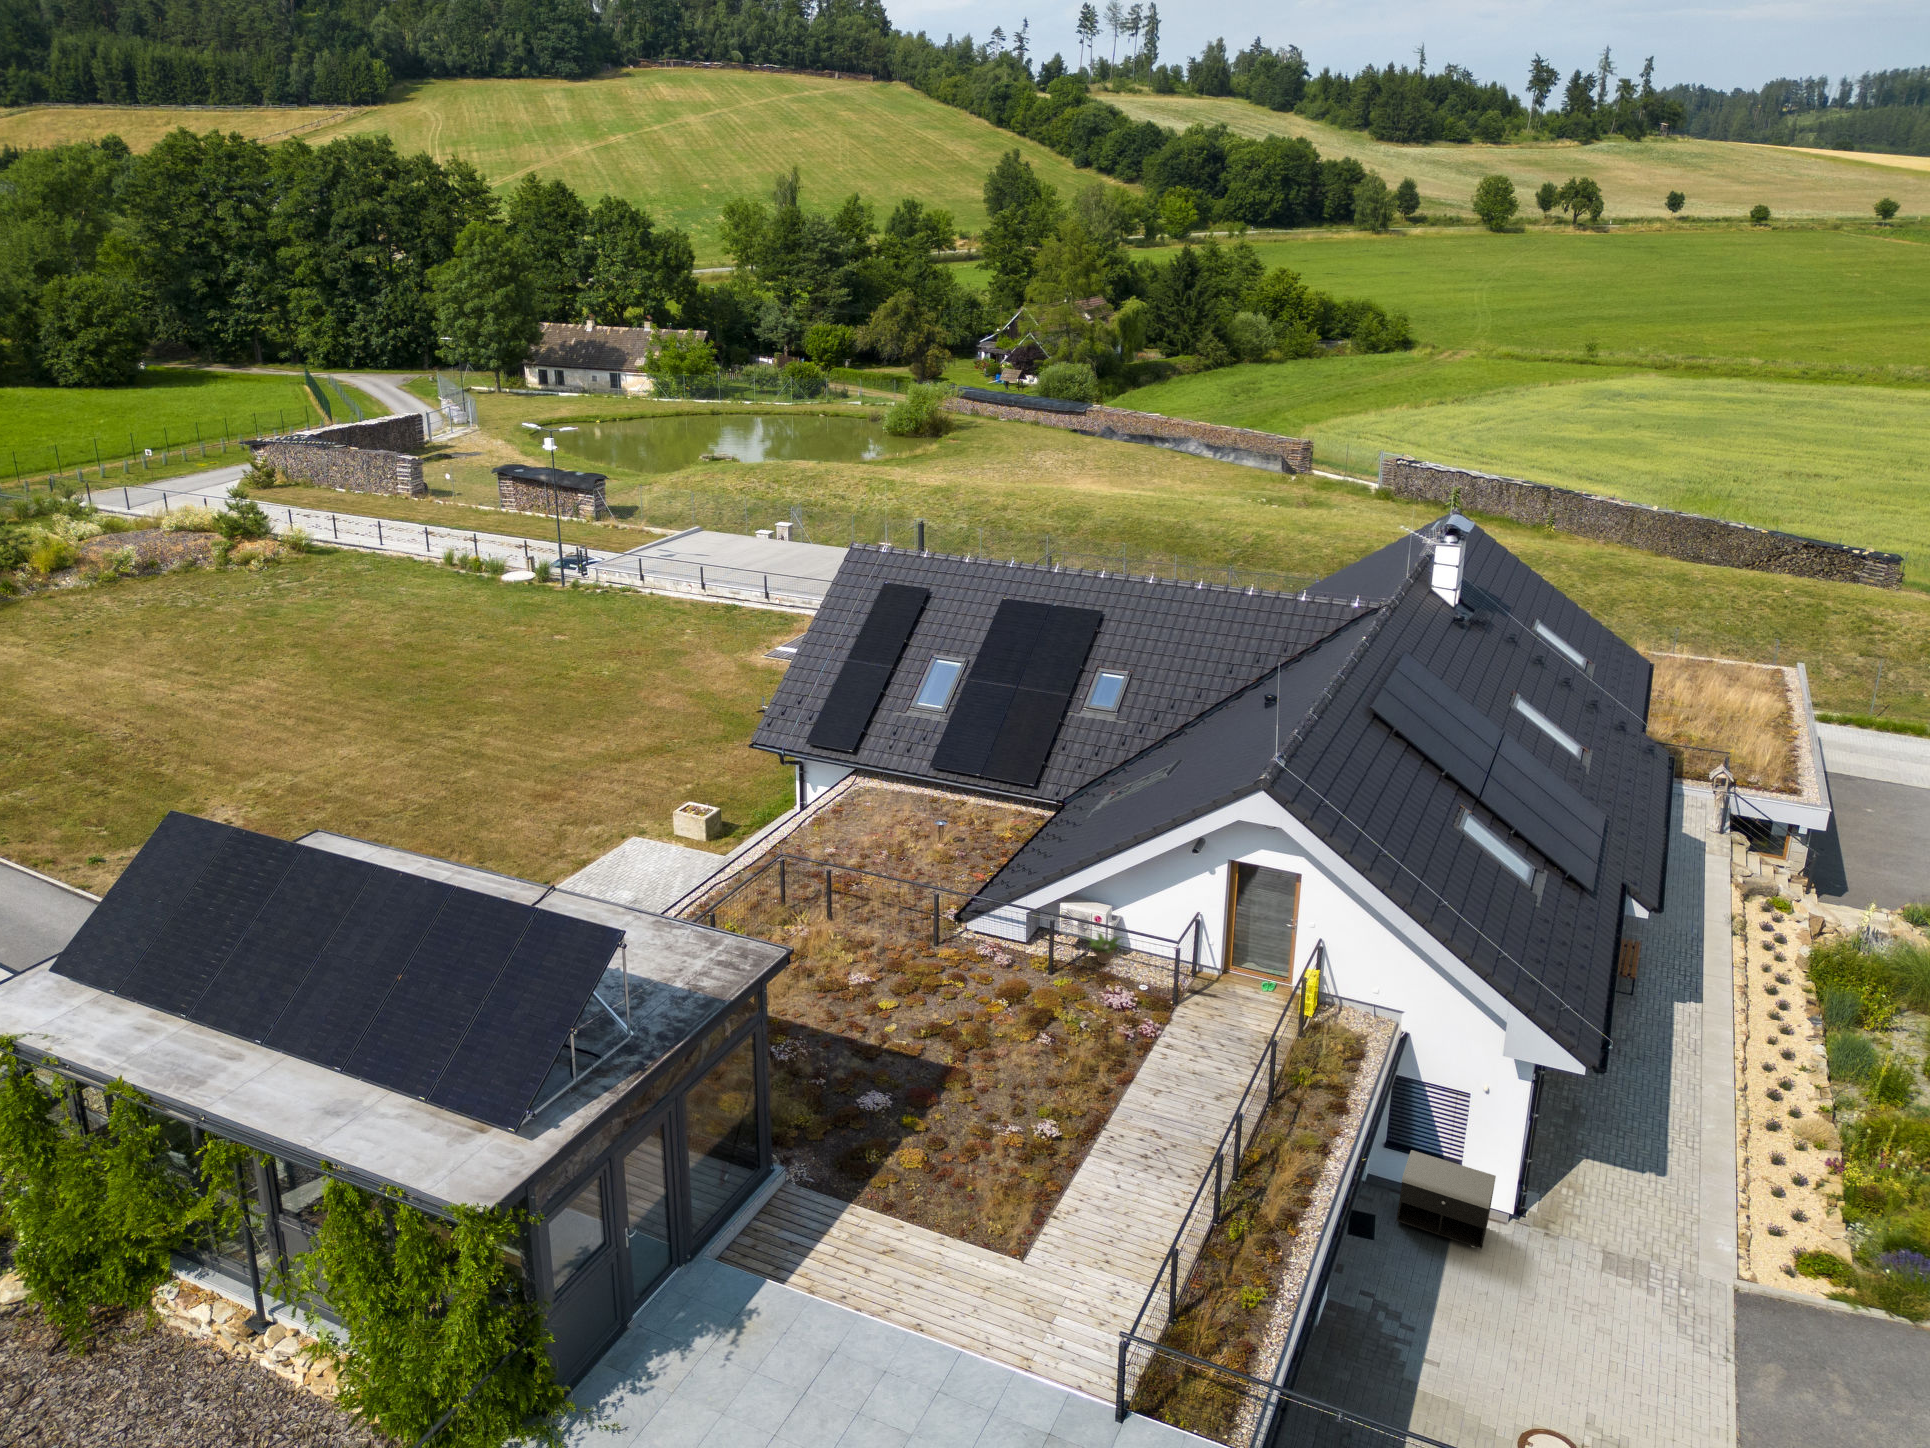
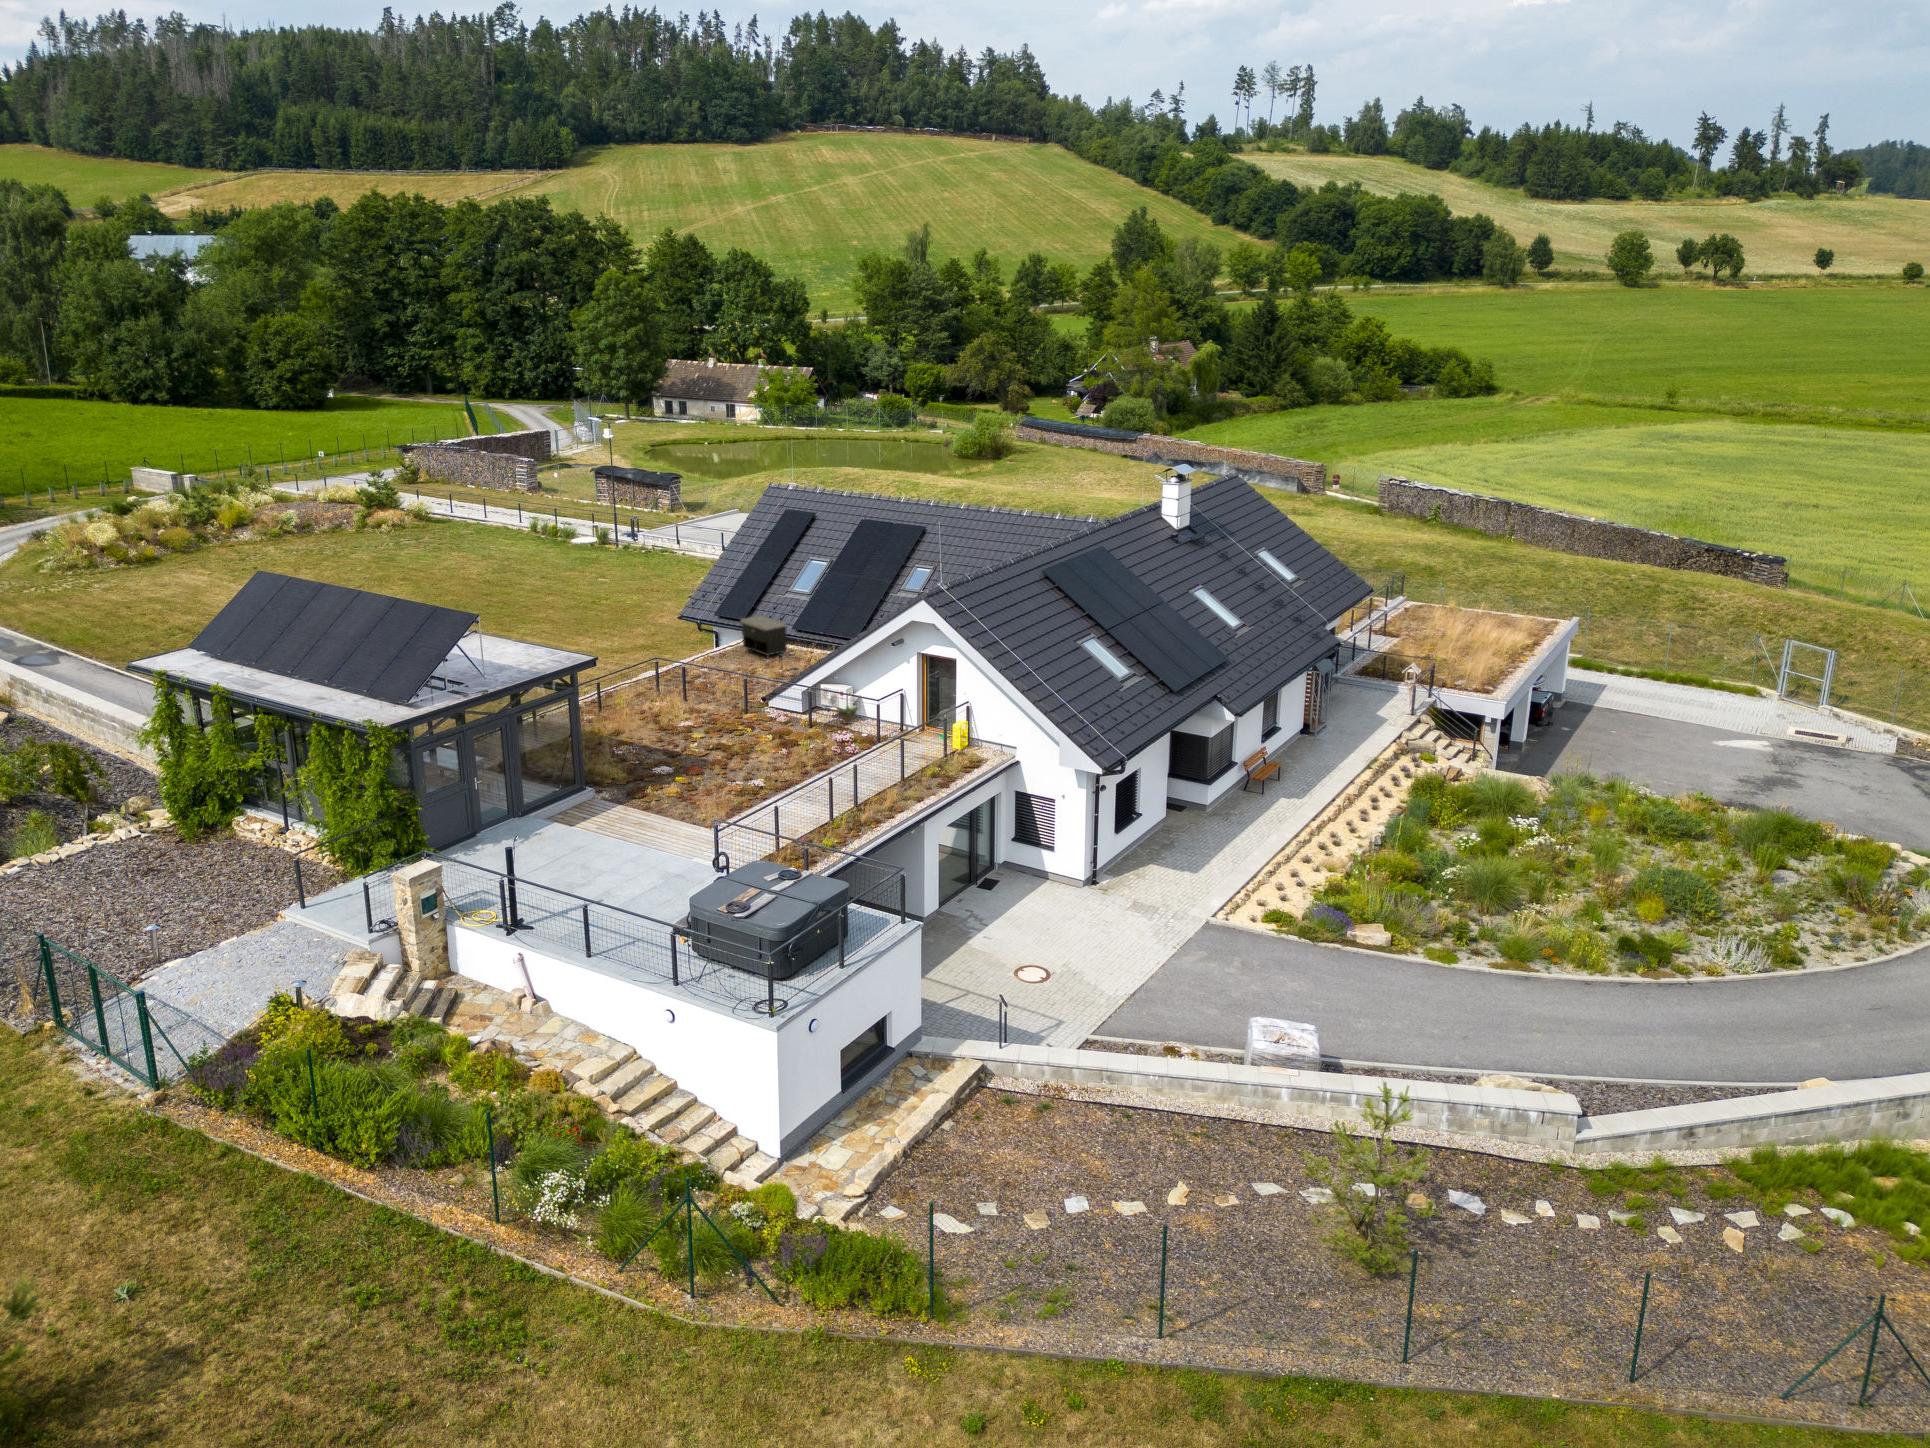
storage bench: present [1397,1150,1496,1249] -> present [741,616,787,657]

